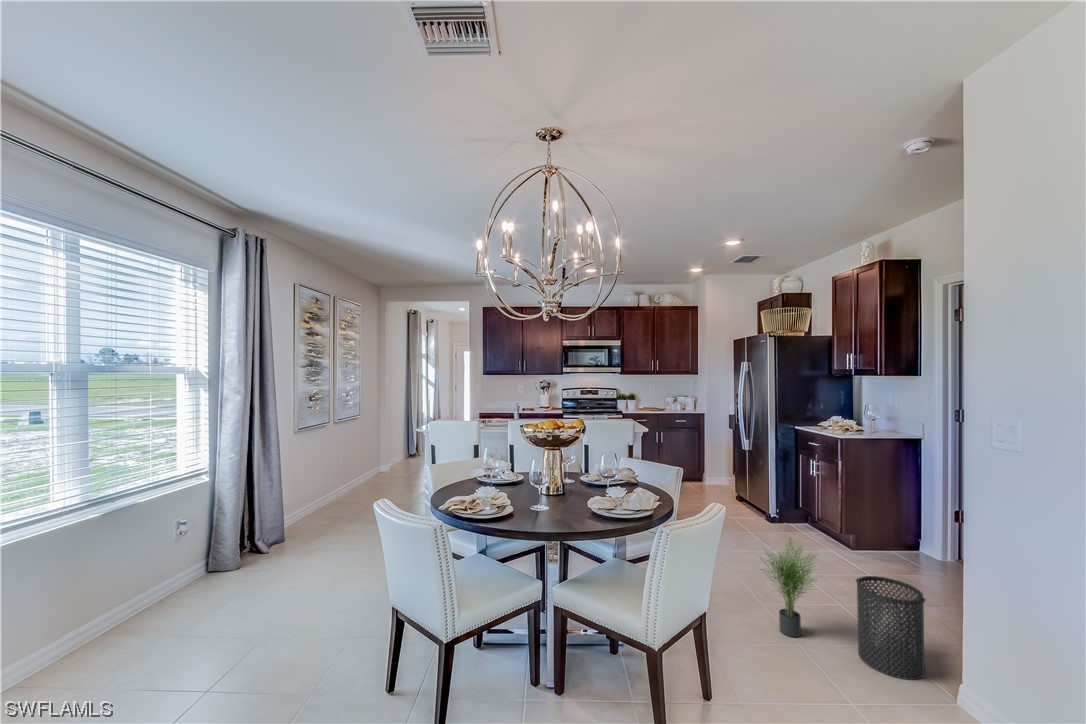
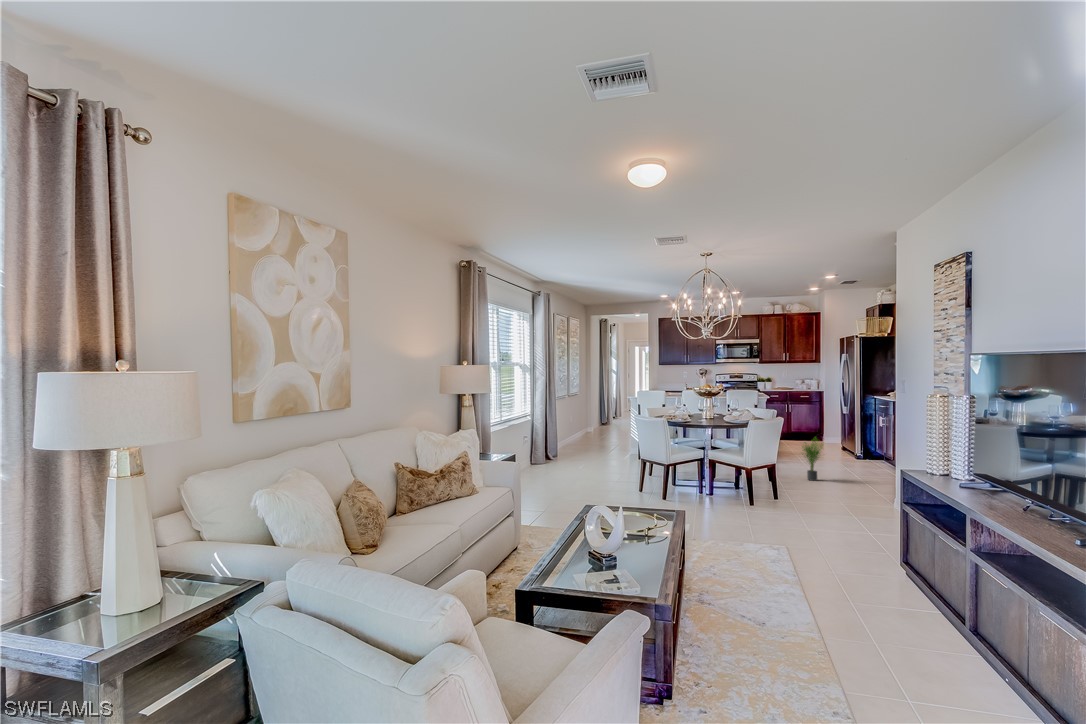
trash can: present [856,576,926,680] -> none [838,451,866,489]

